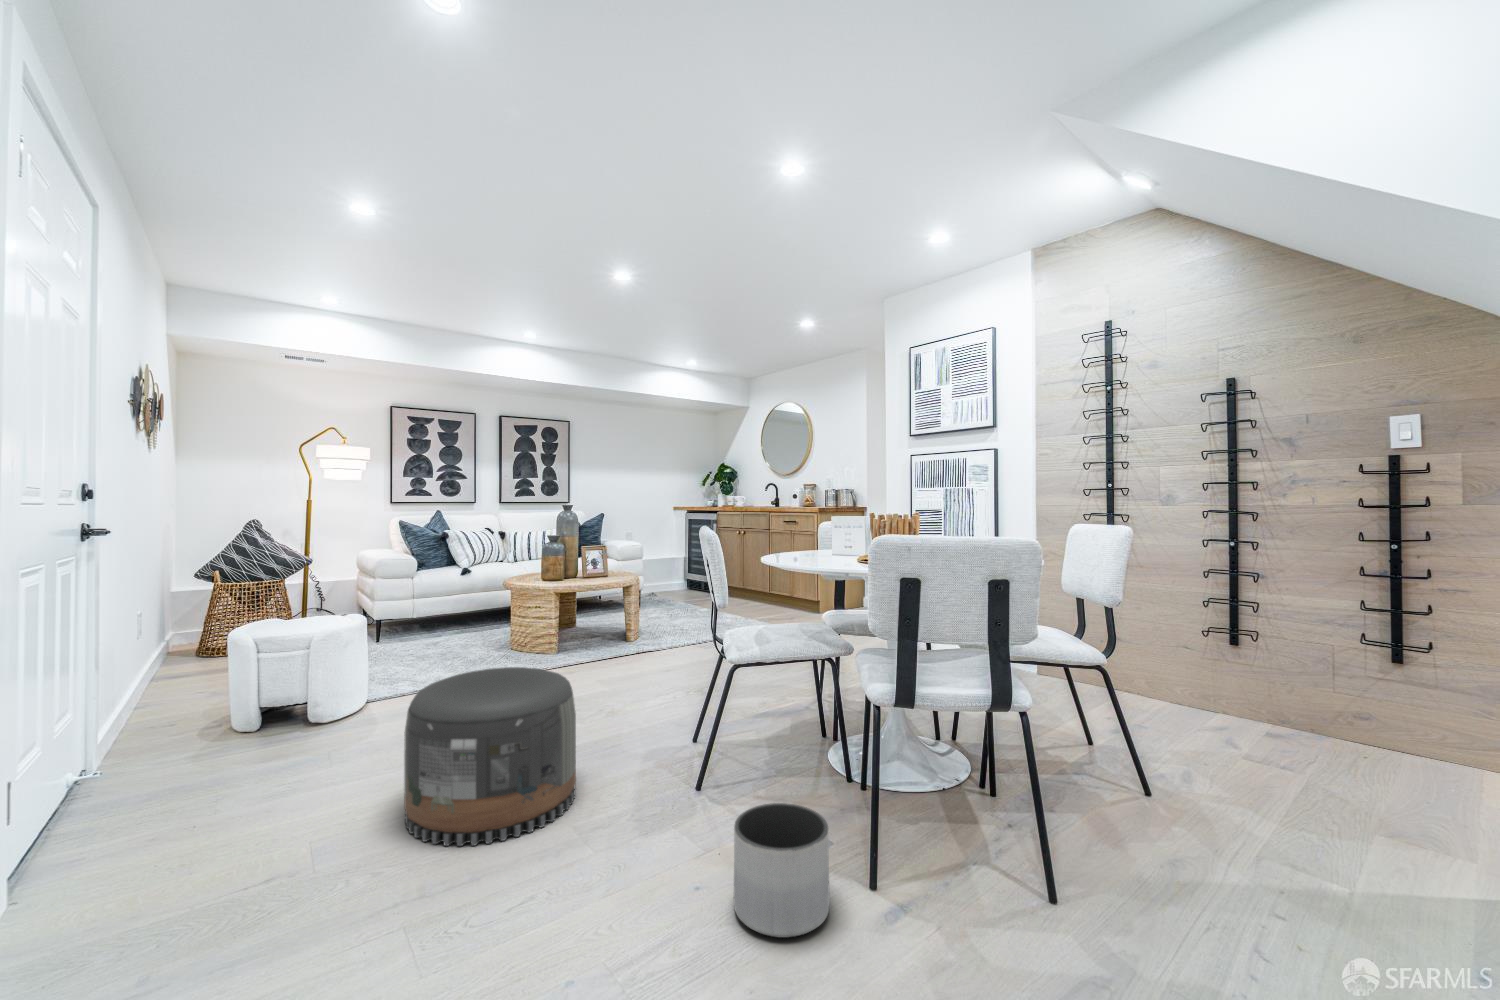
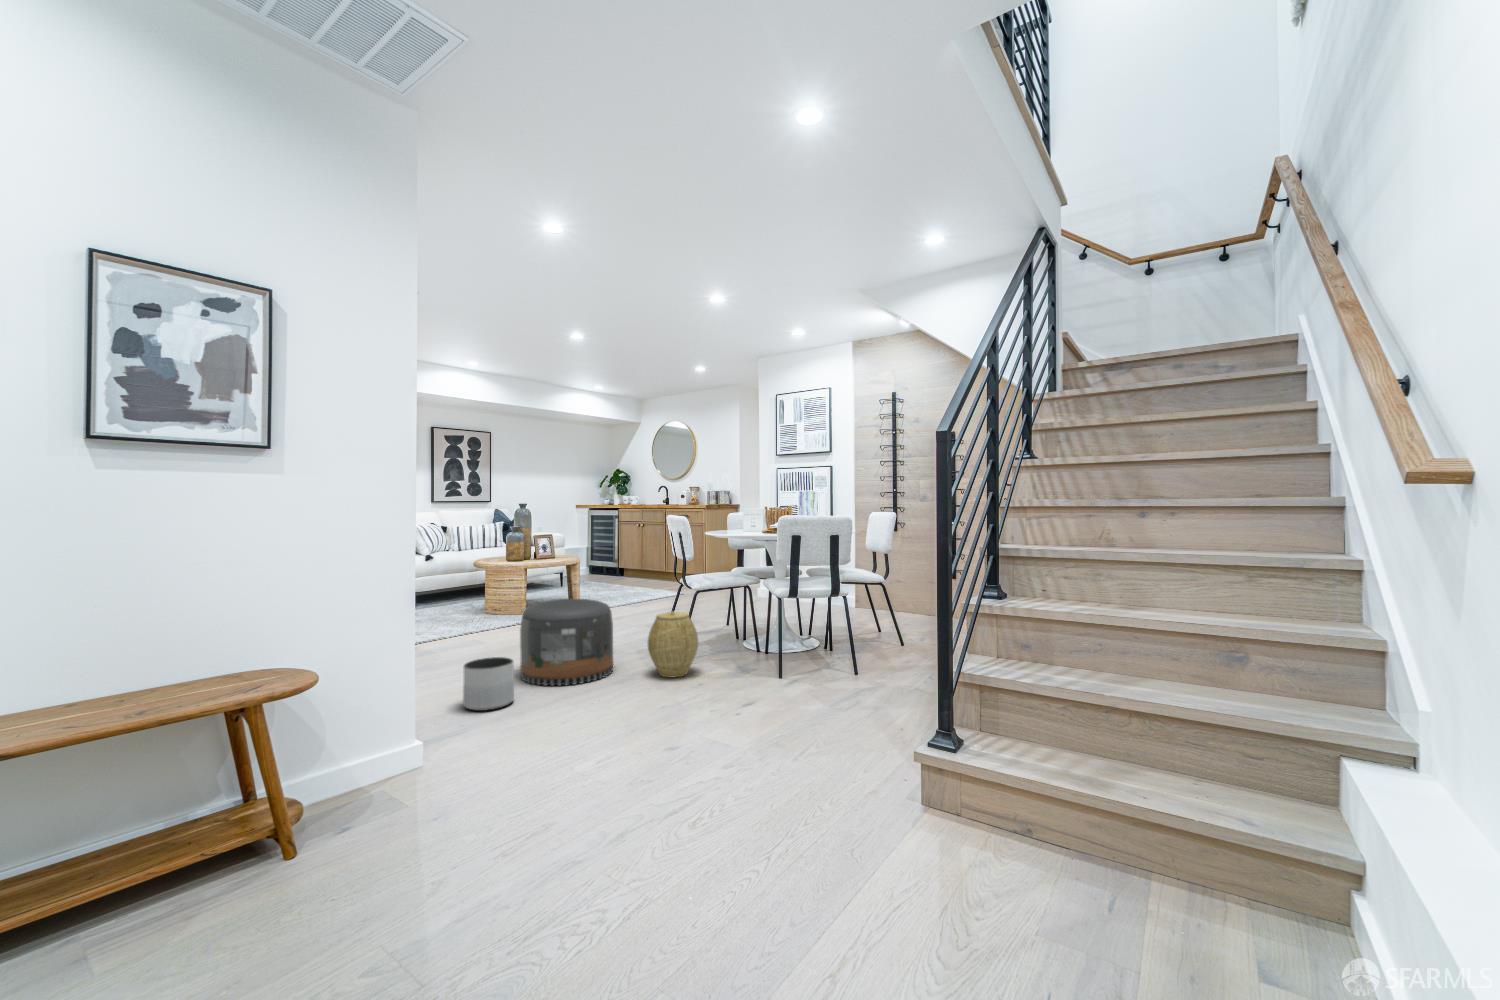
woven basket: none [618,709,715,846] -> present [648,612,698,677]
planter: present [734,803,830,938] -> present [463,657,514,711]

